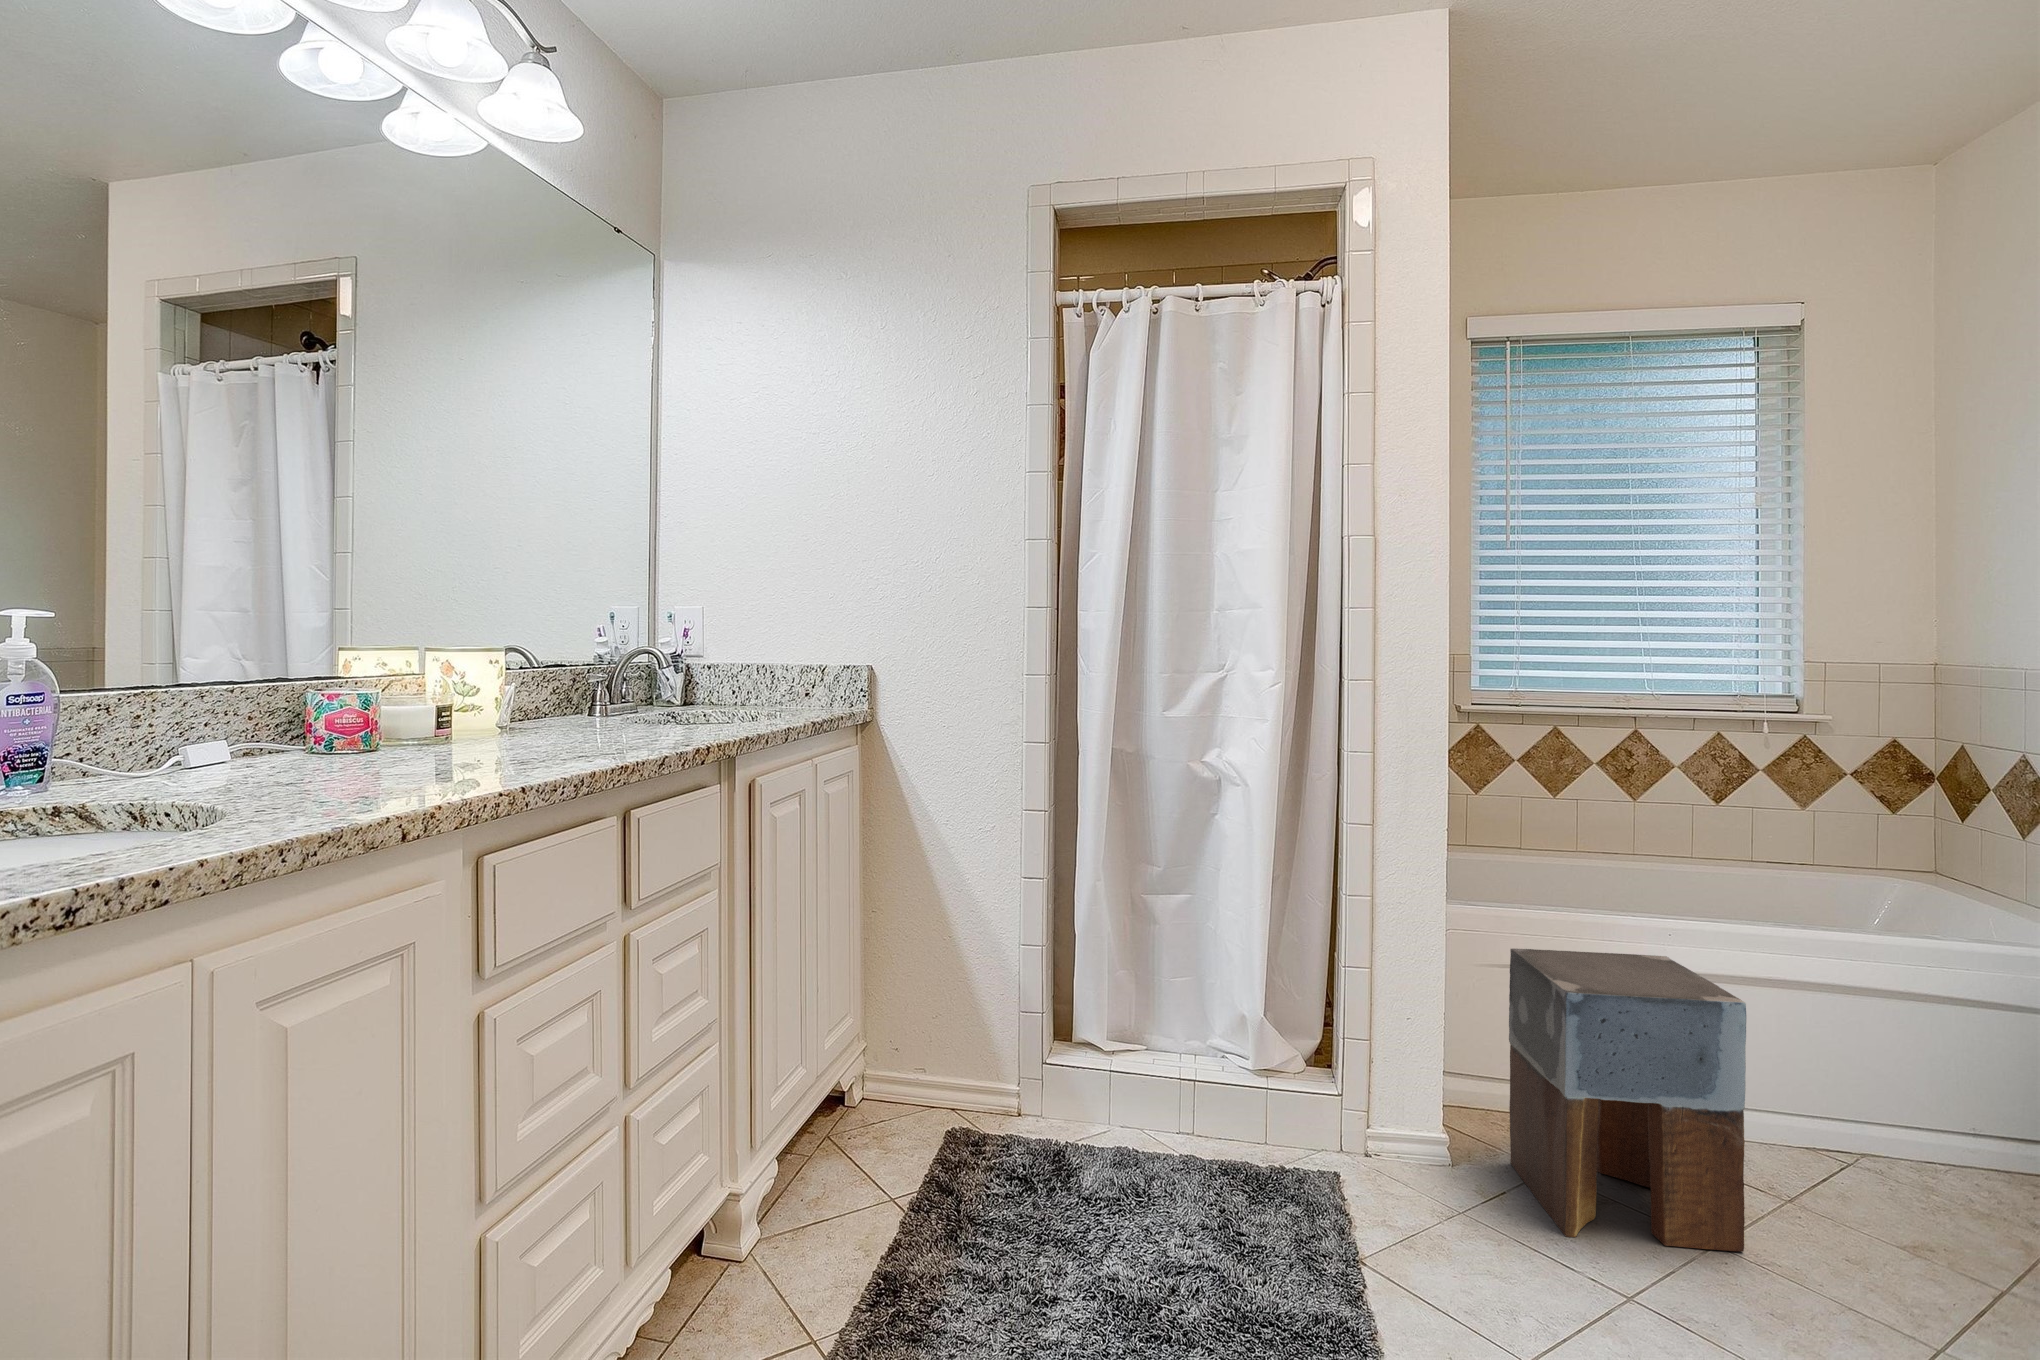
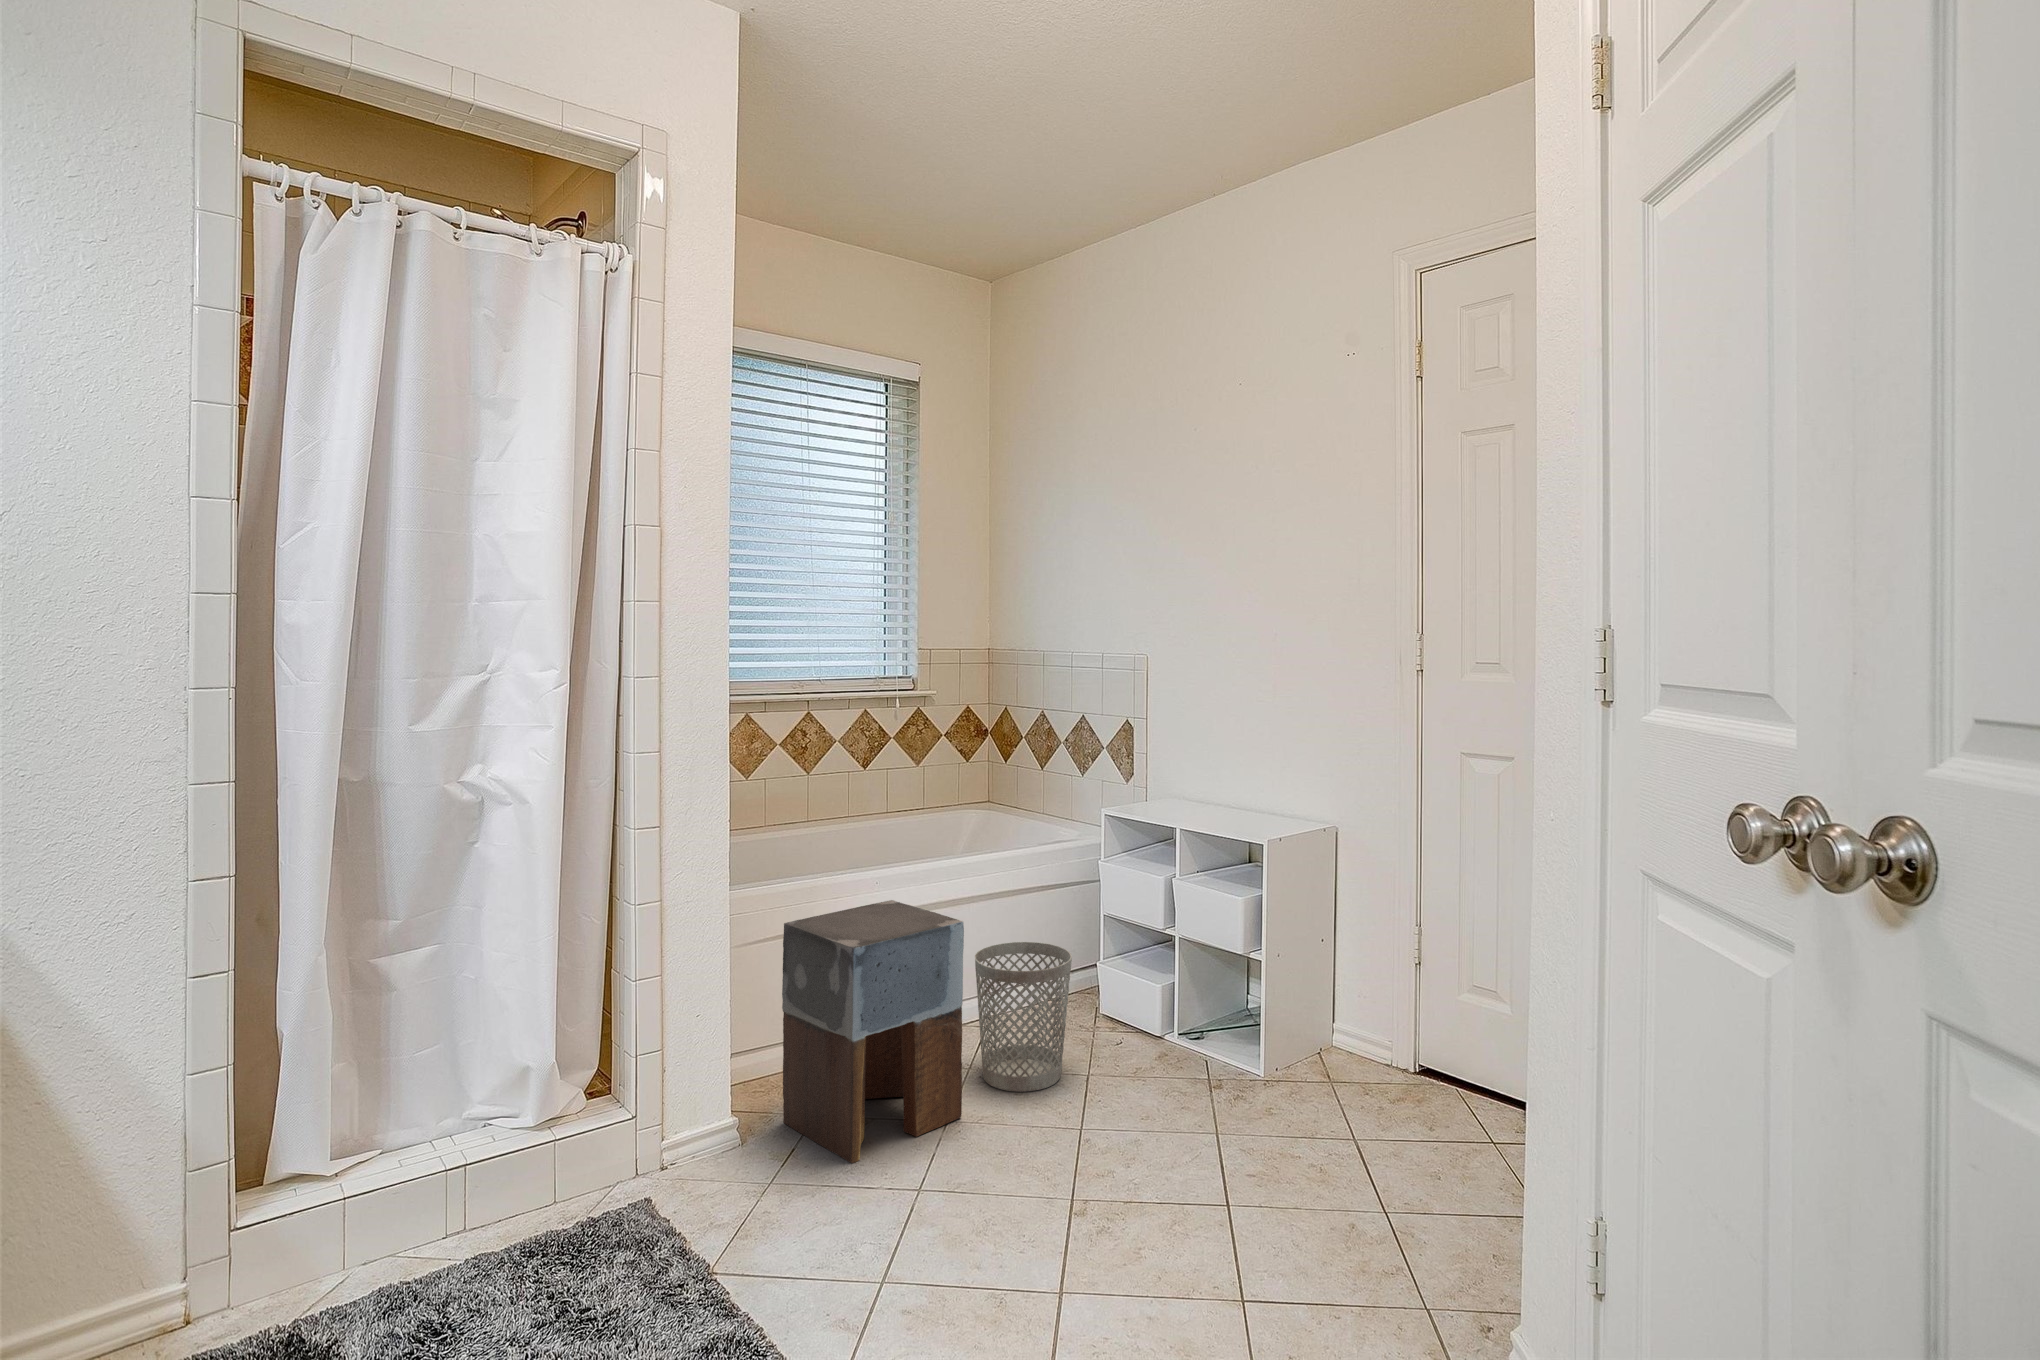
wastebasket: none [1793,1053,1972,1276] -> present [975,942,1072,1092]

